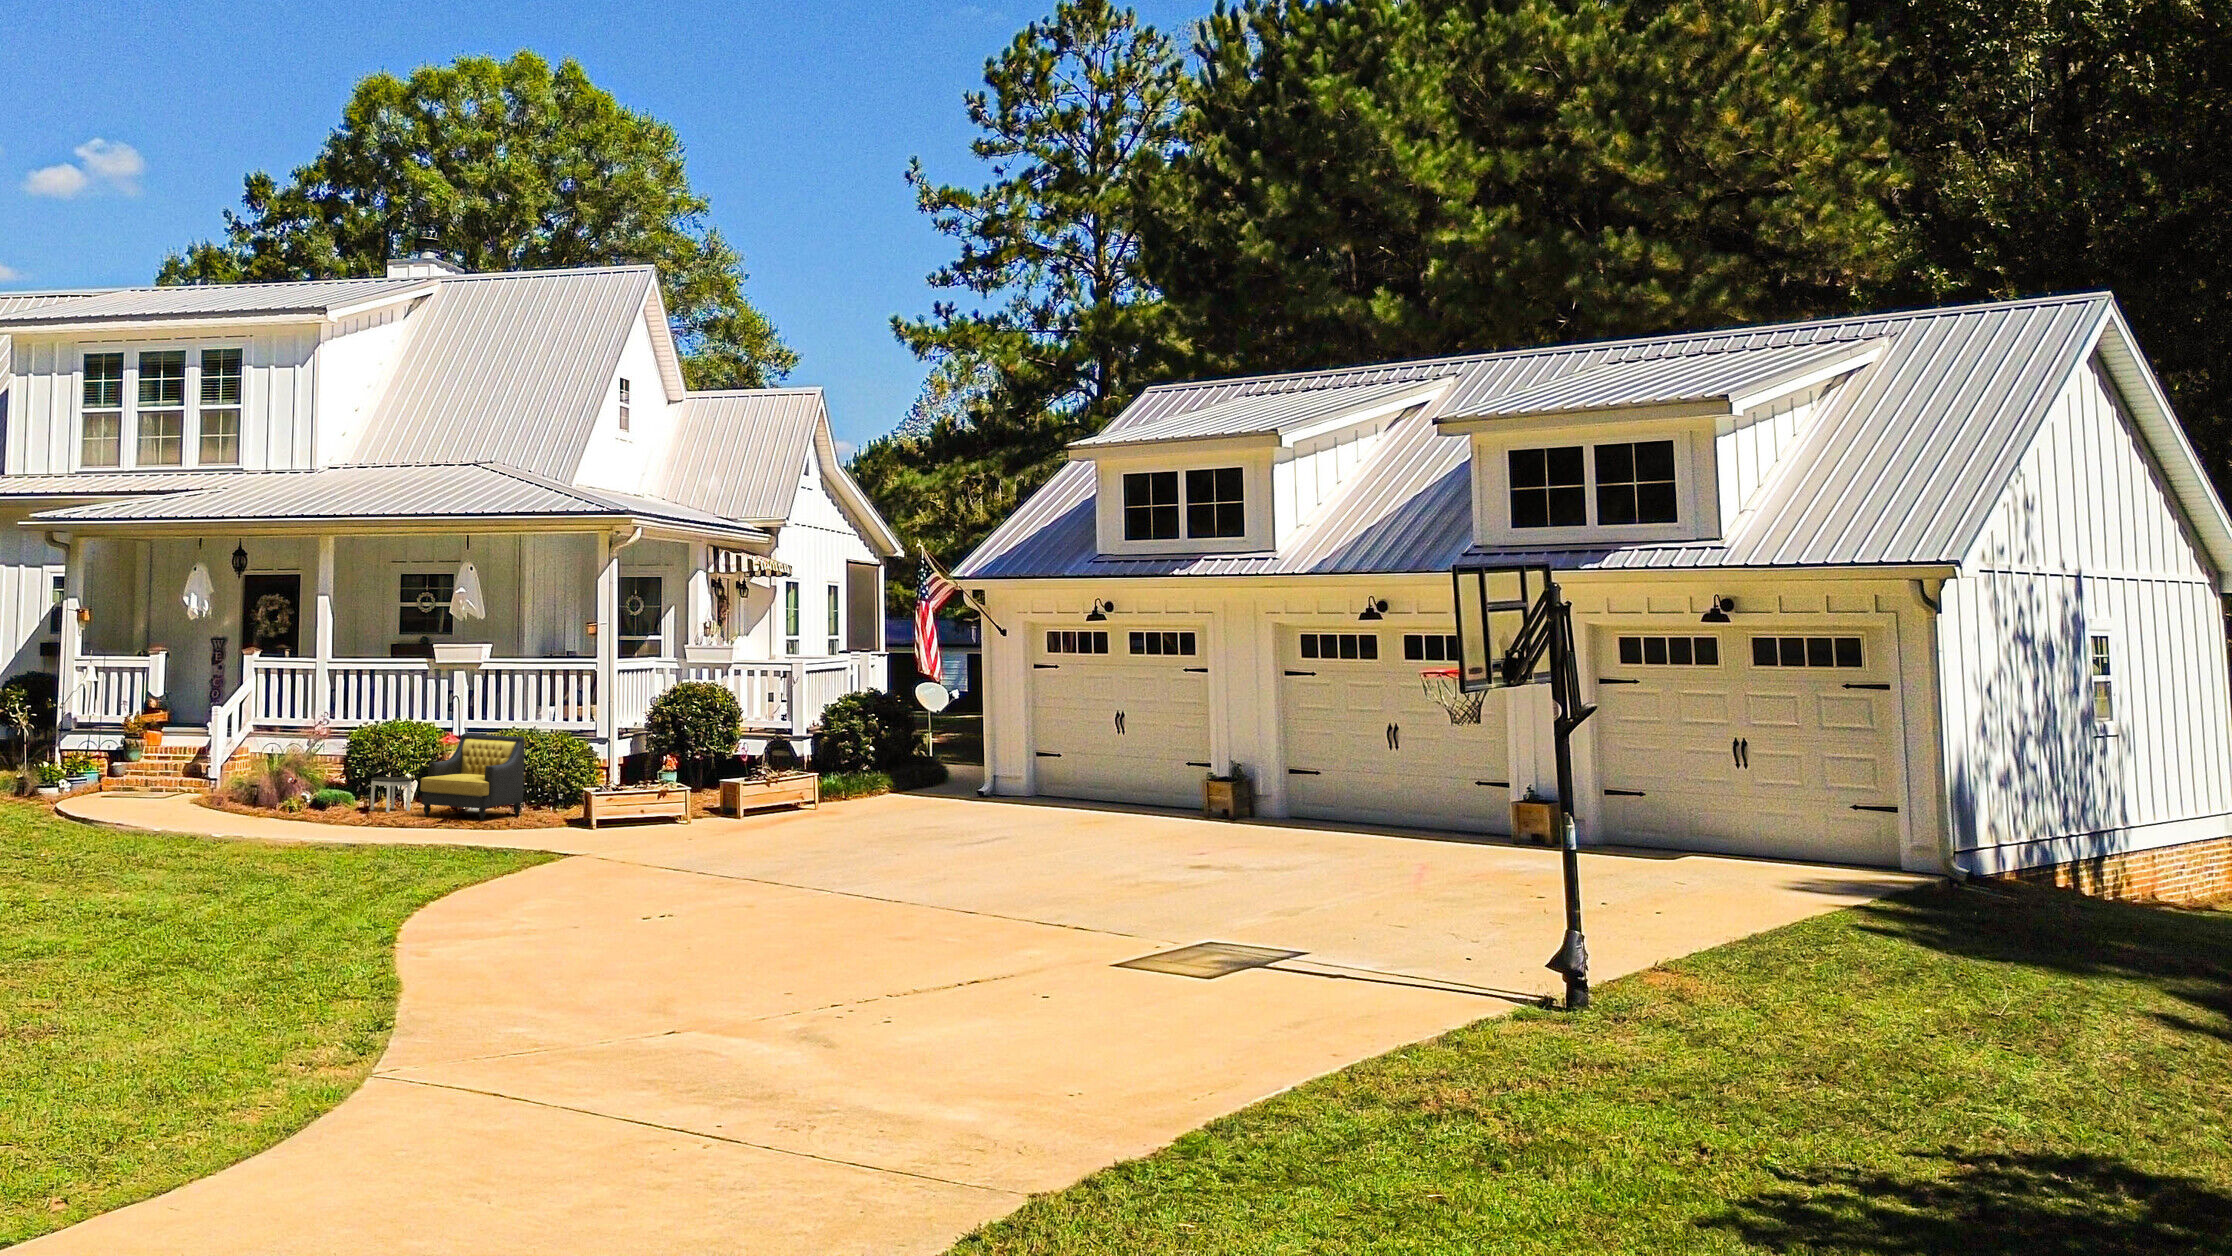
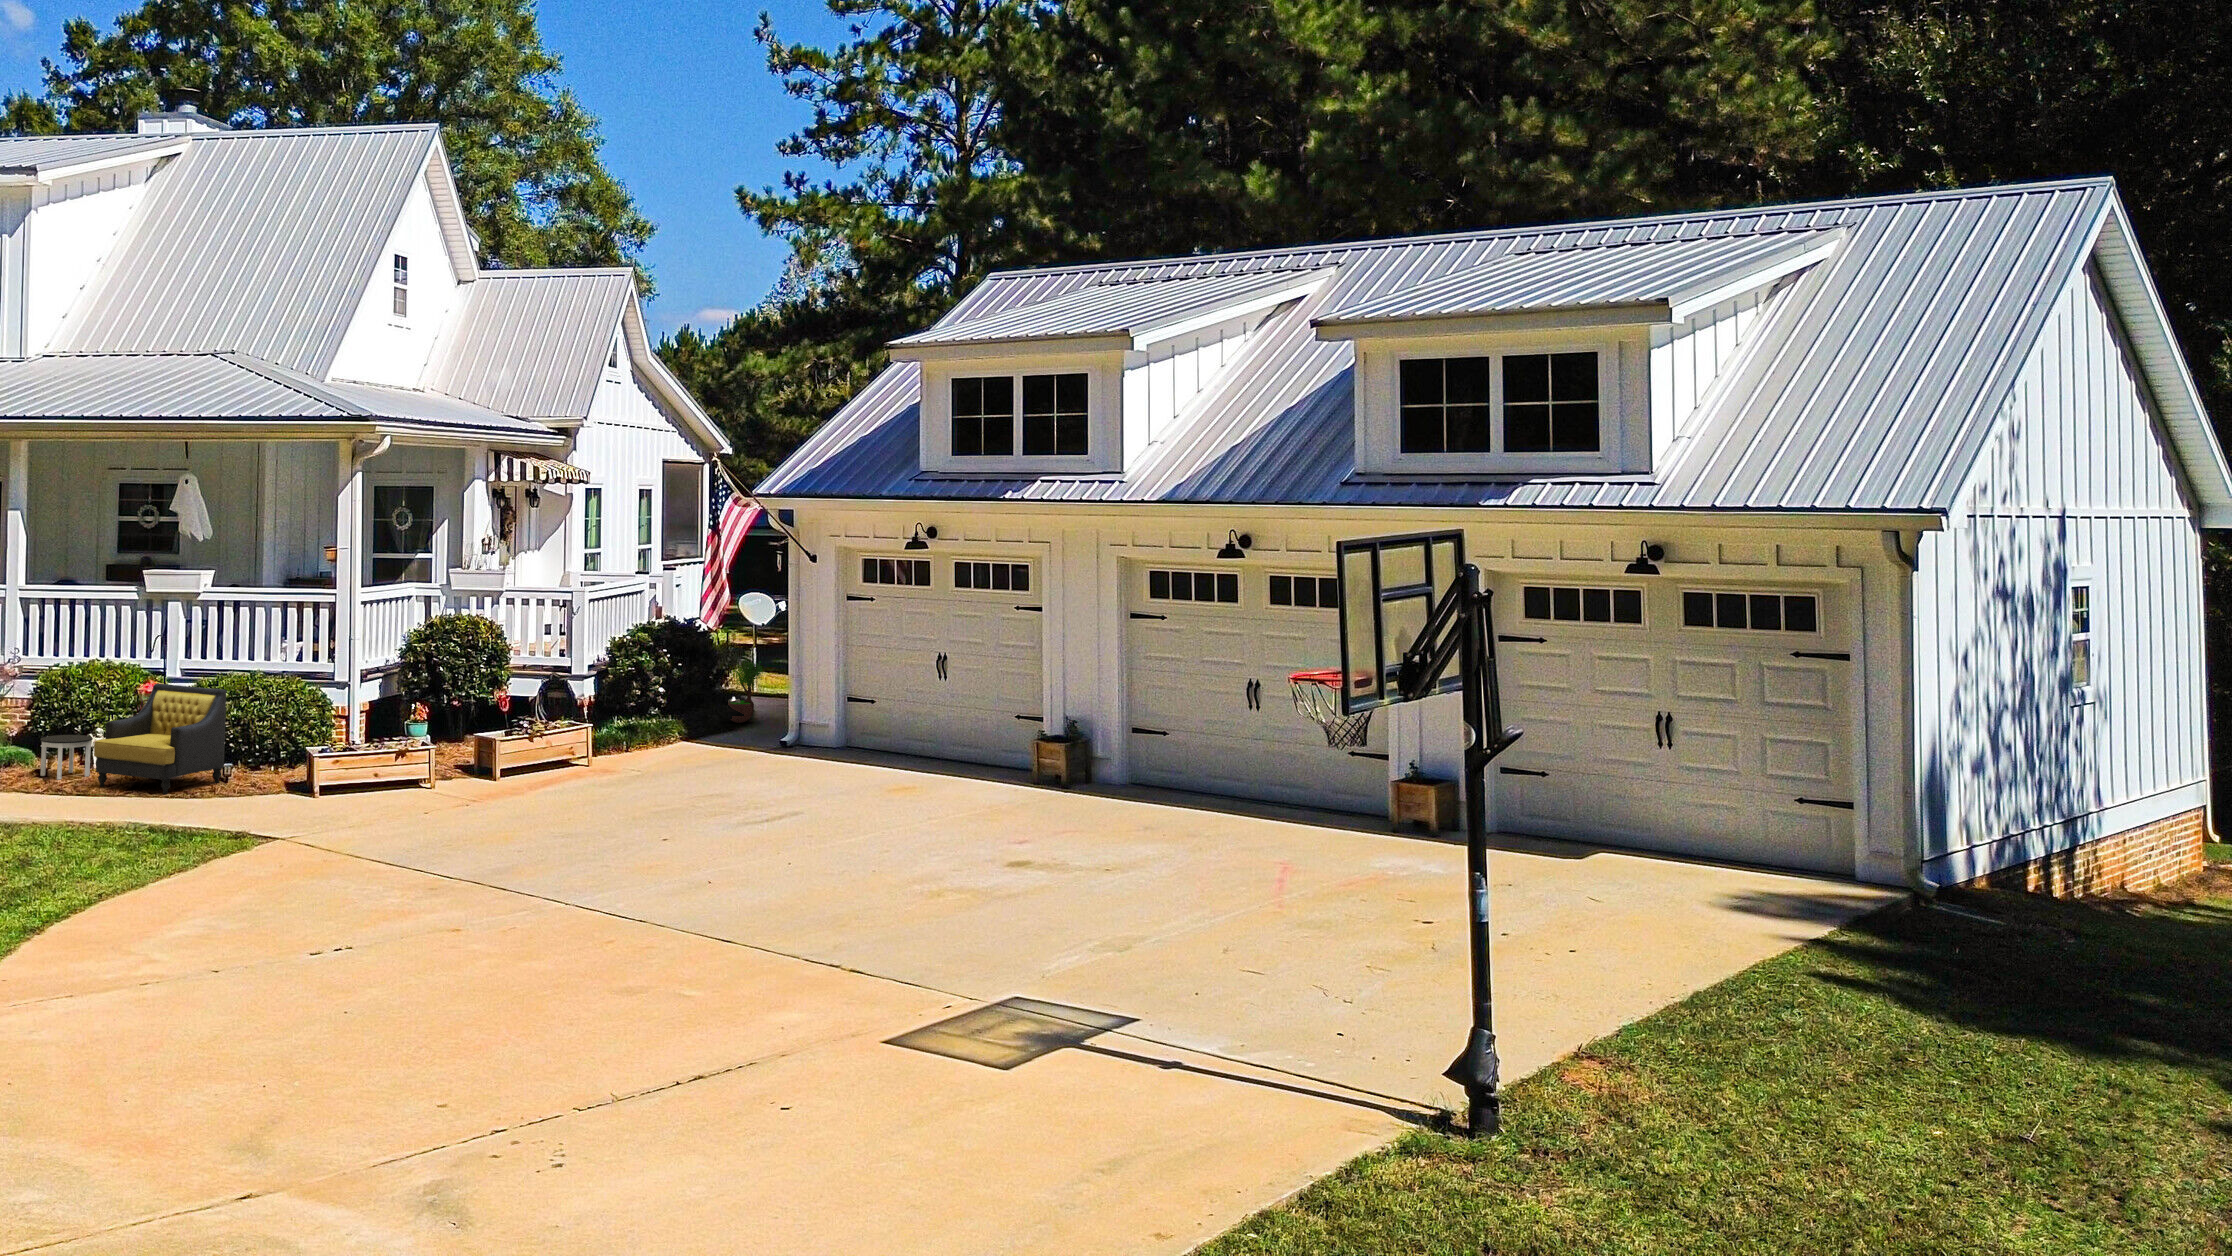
potted tree: none [920,726,954,786] -> present [728,659,763,723]

